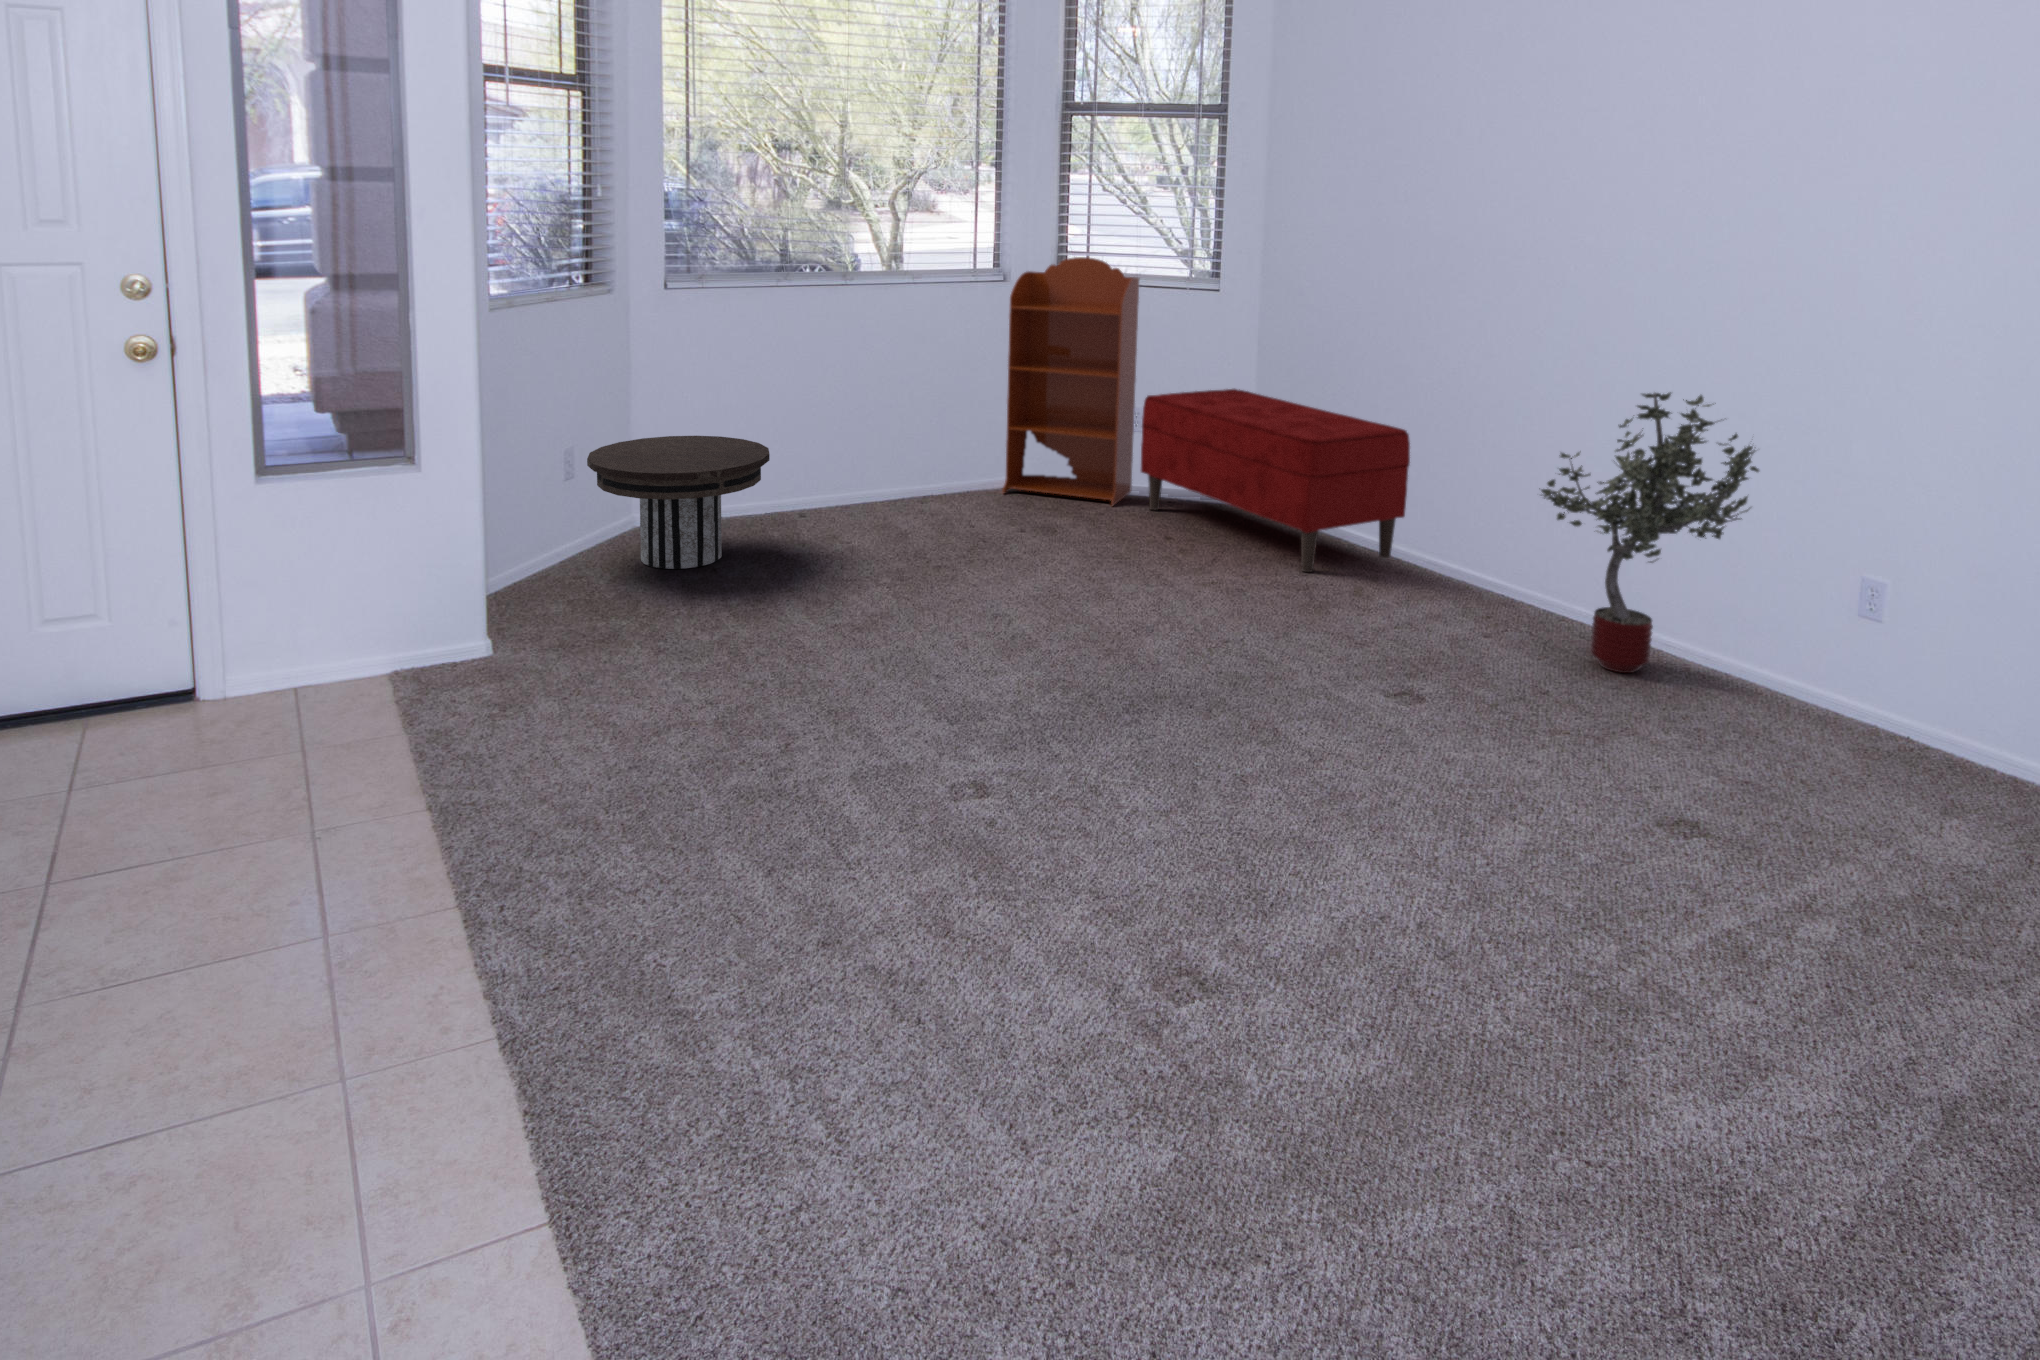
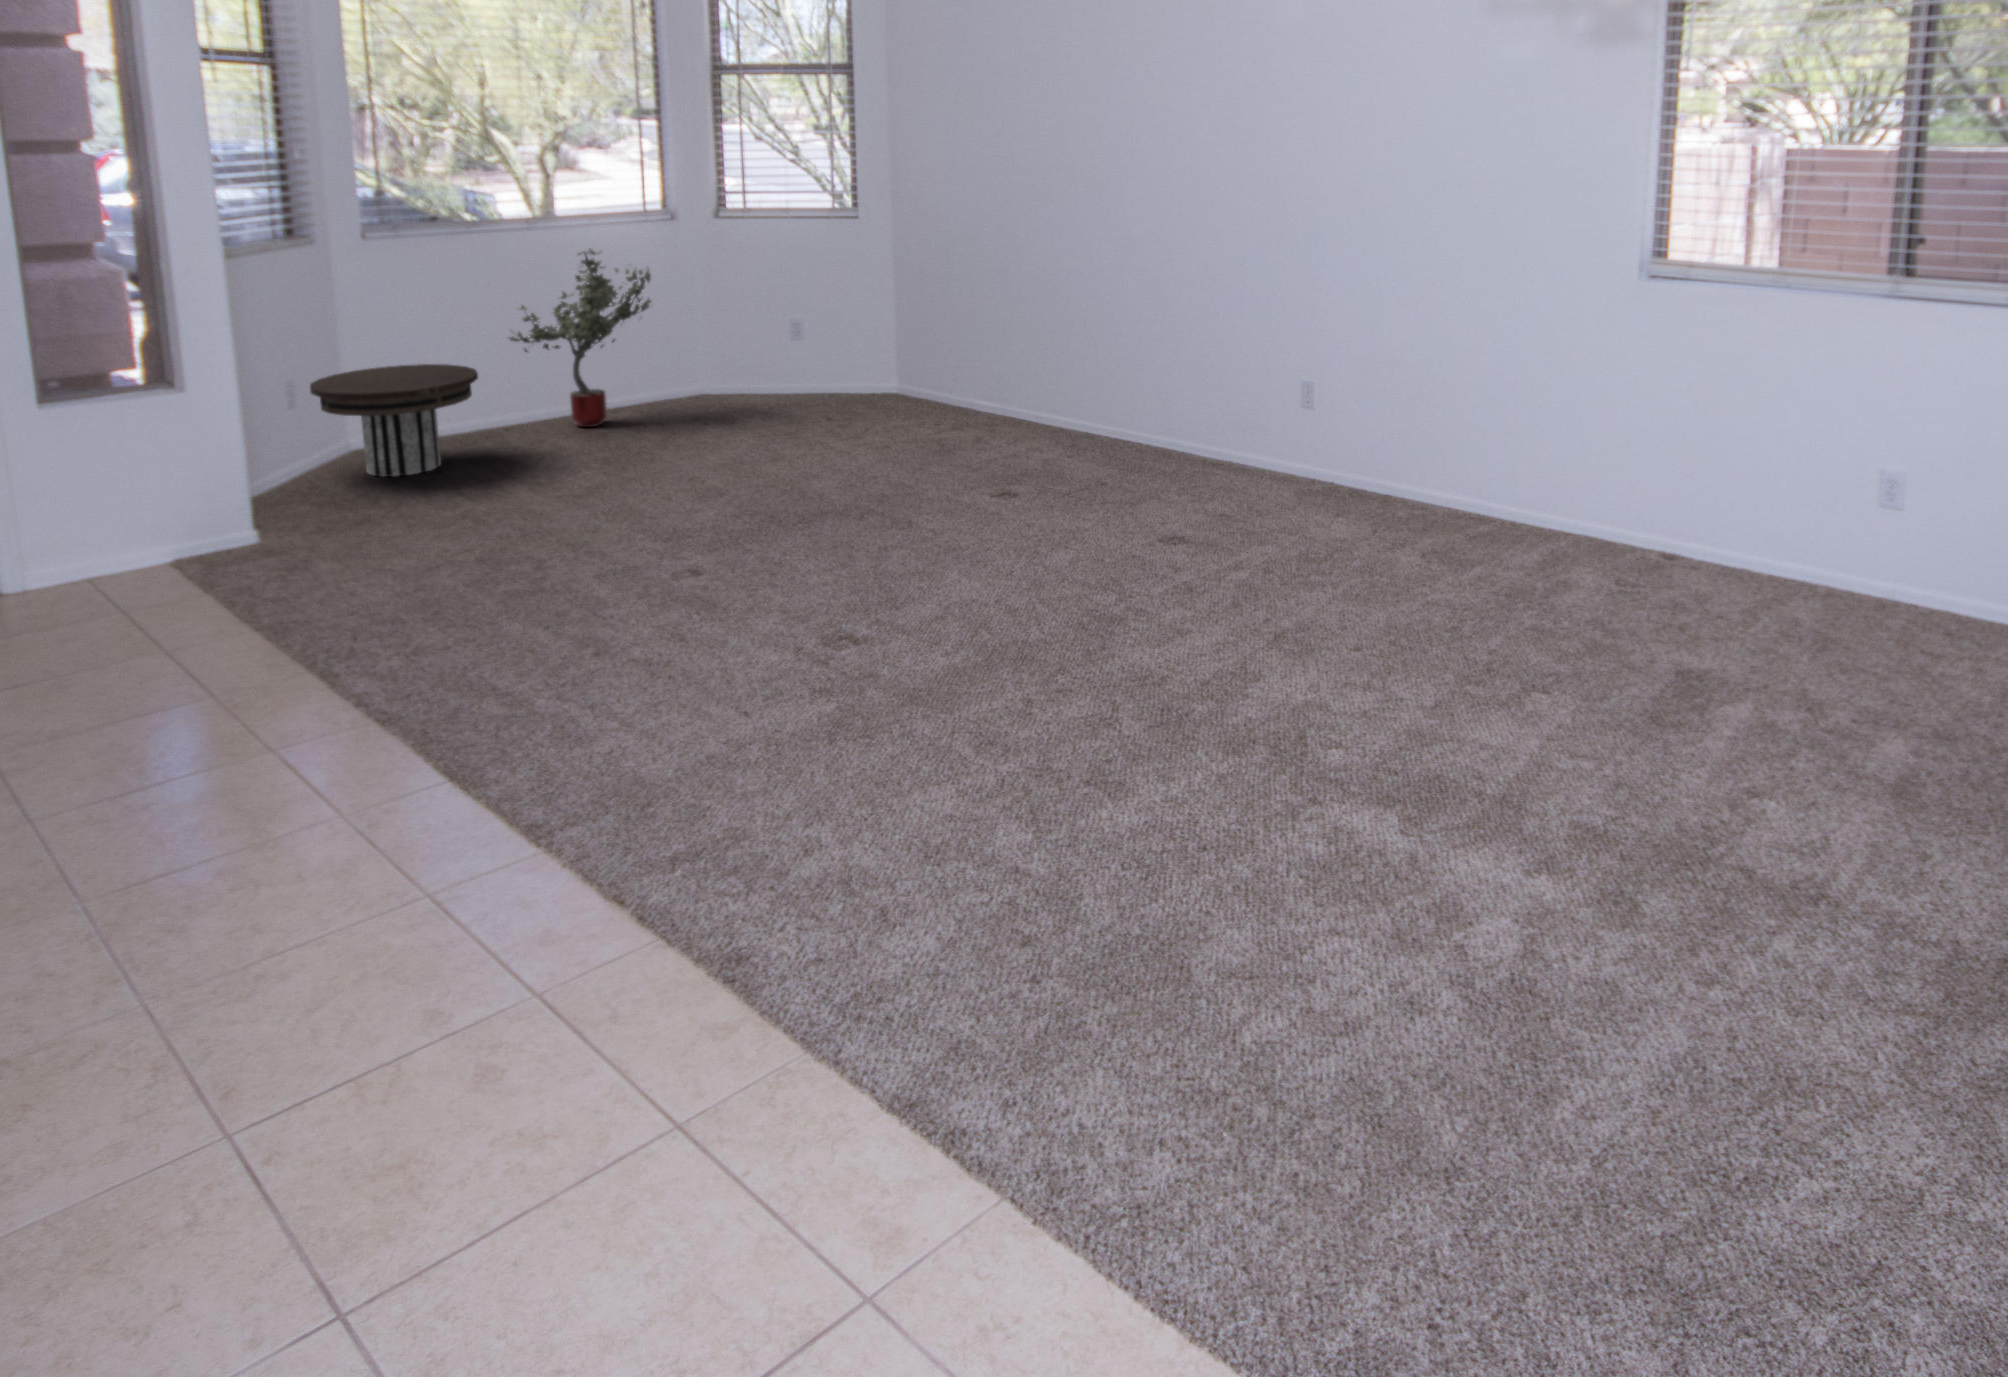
bookcase: present [1002,257,1139,506] -> none [680,193,800,402]
bench: present [1141,389,1410,572] -> none [803,297,1015,432]
potted tree: present [1541,392,1759,673] -> present [508,248,651,427]

